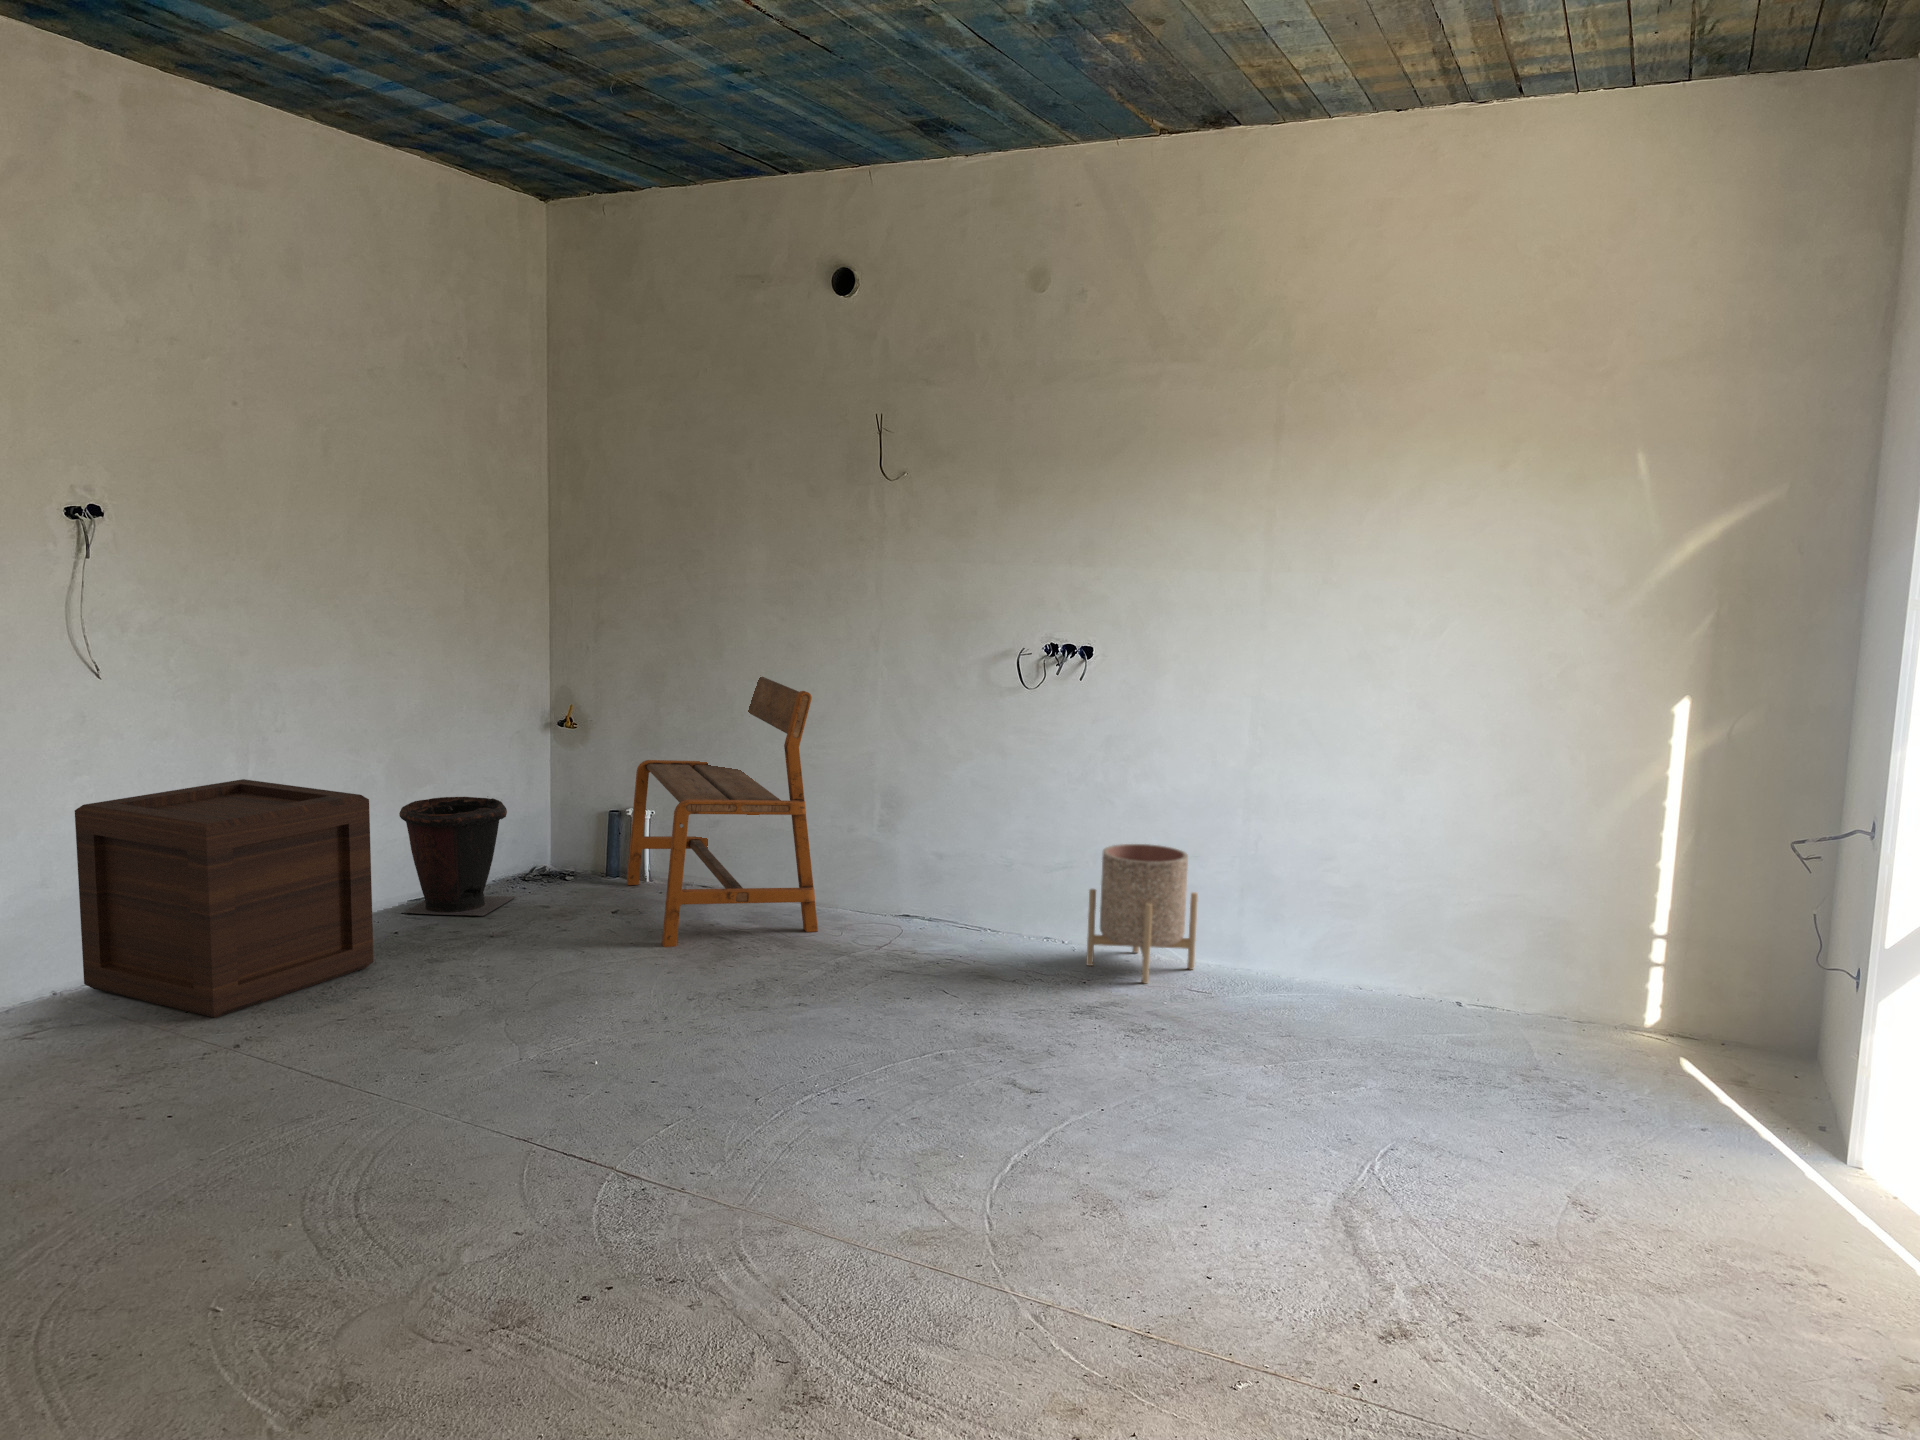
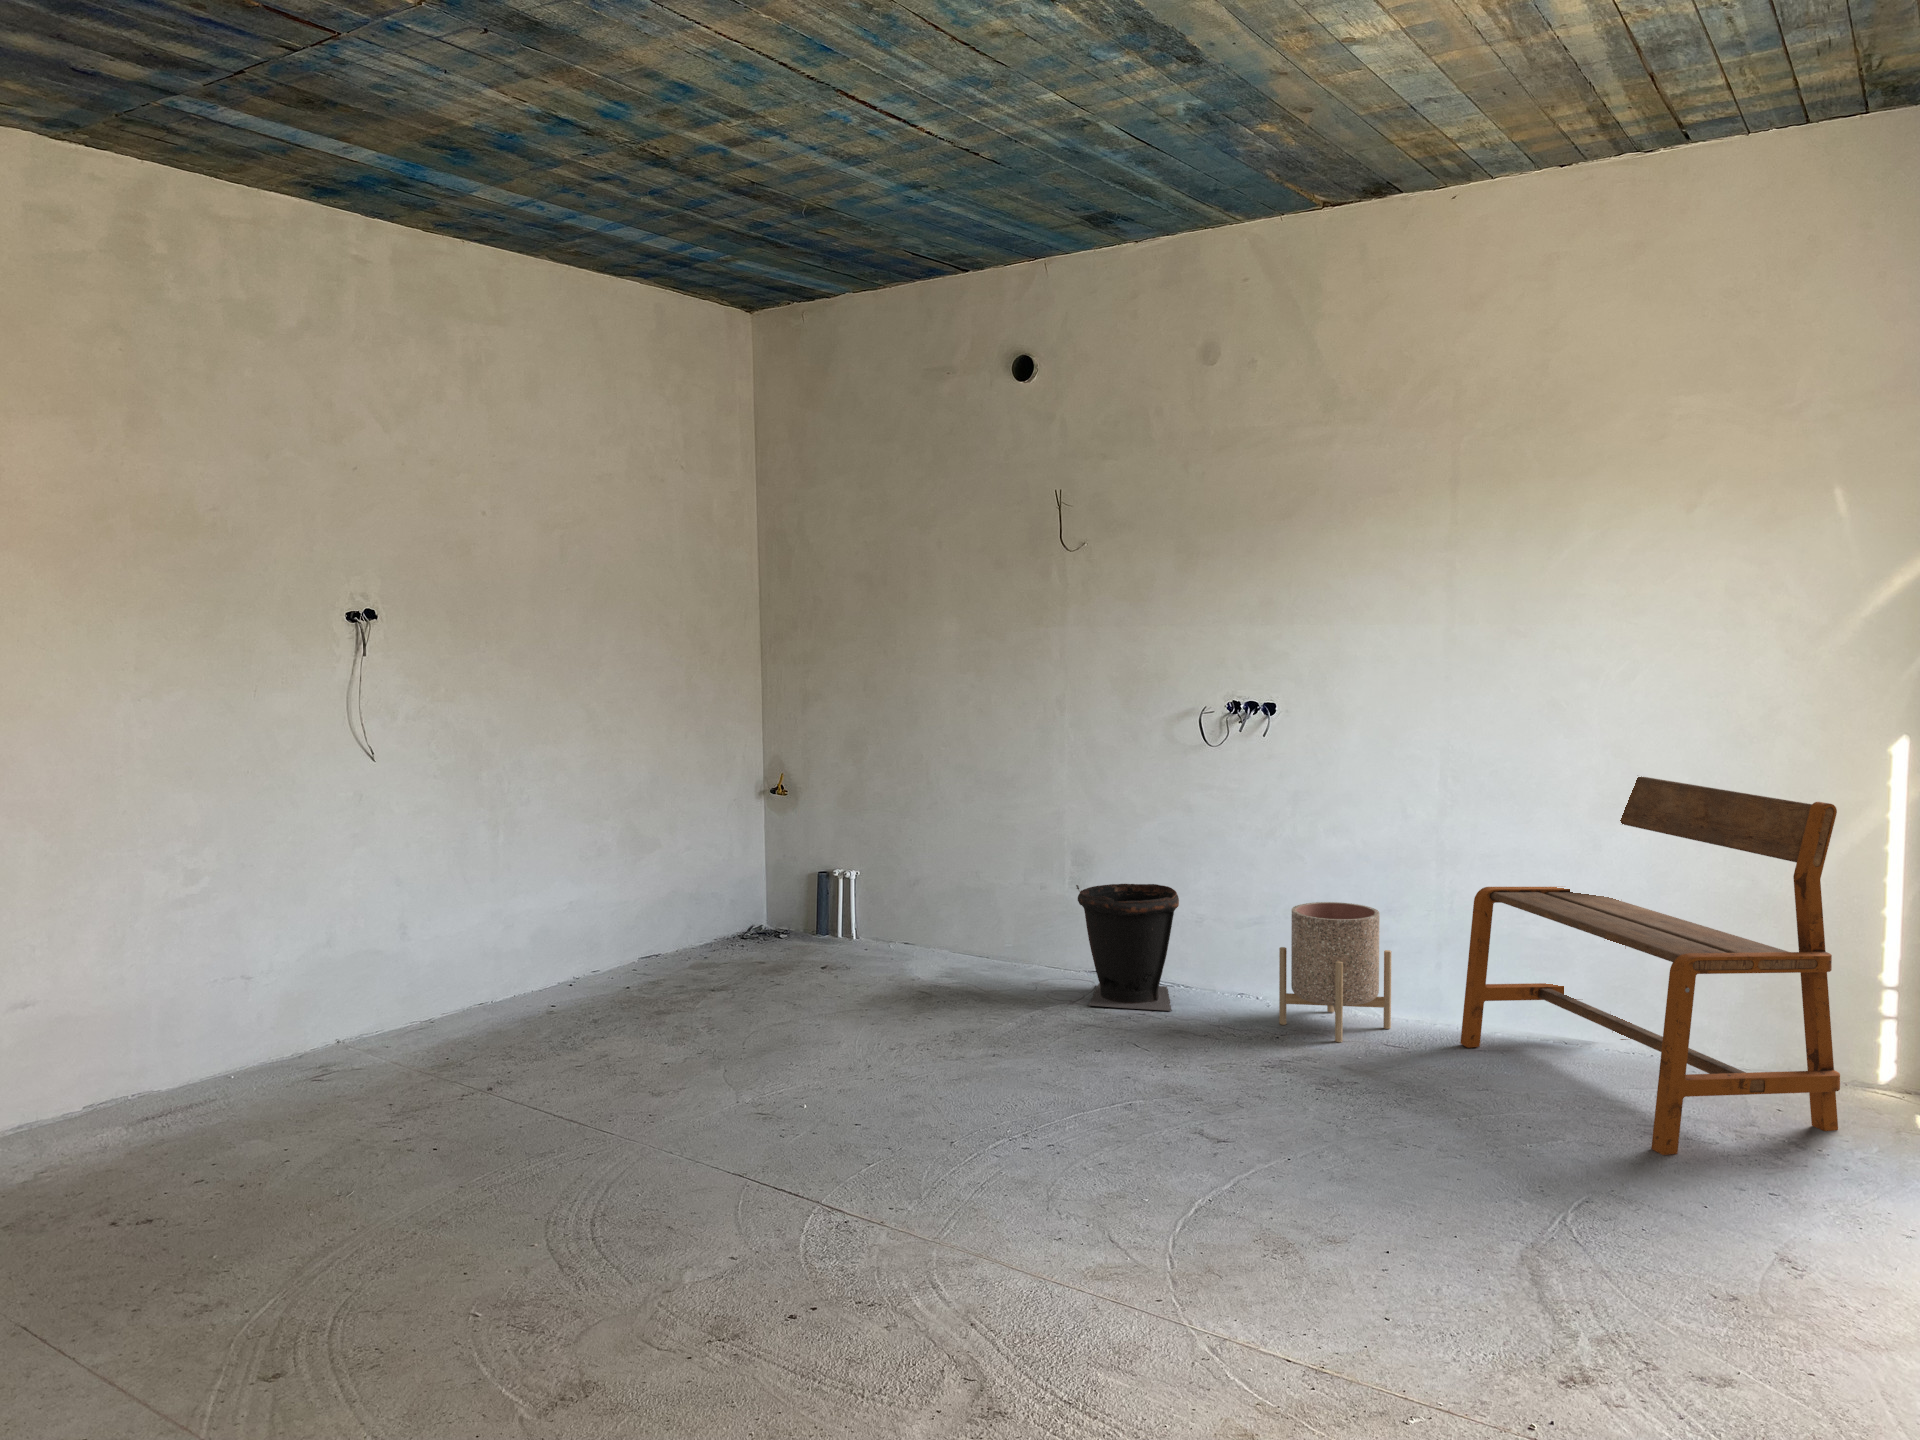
bench: present [627,677,818,947] -> present [1460,776,1840,1155]
wooden crate: present [75,779,374,1018] -> none [352,852,604,1067]
bucket: present [399,797,516,916] -> present [1076,884,1179,1011]

